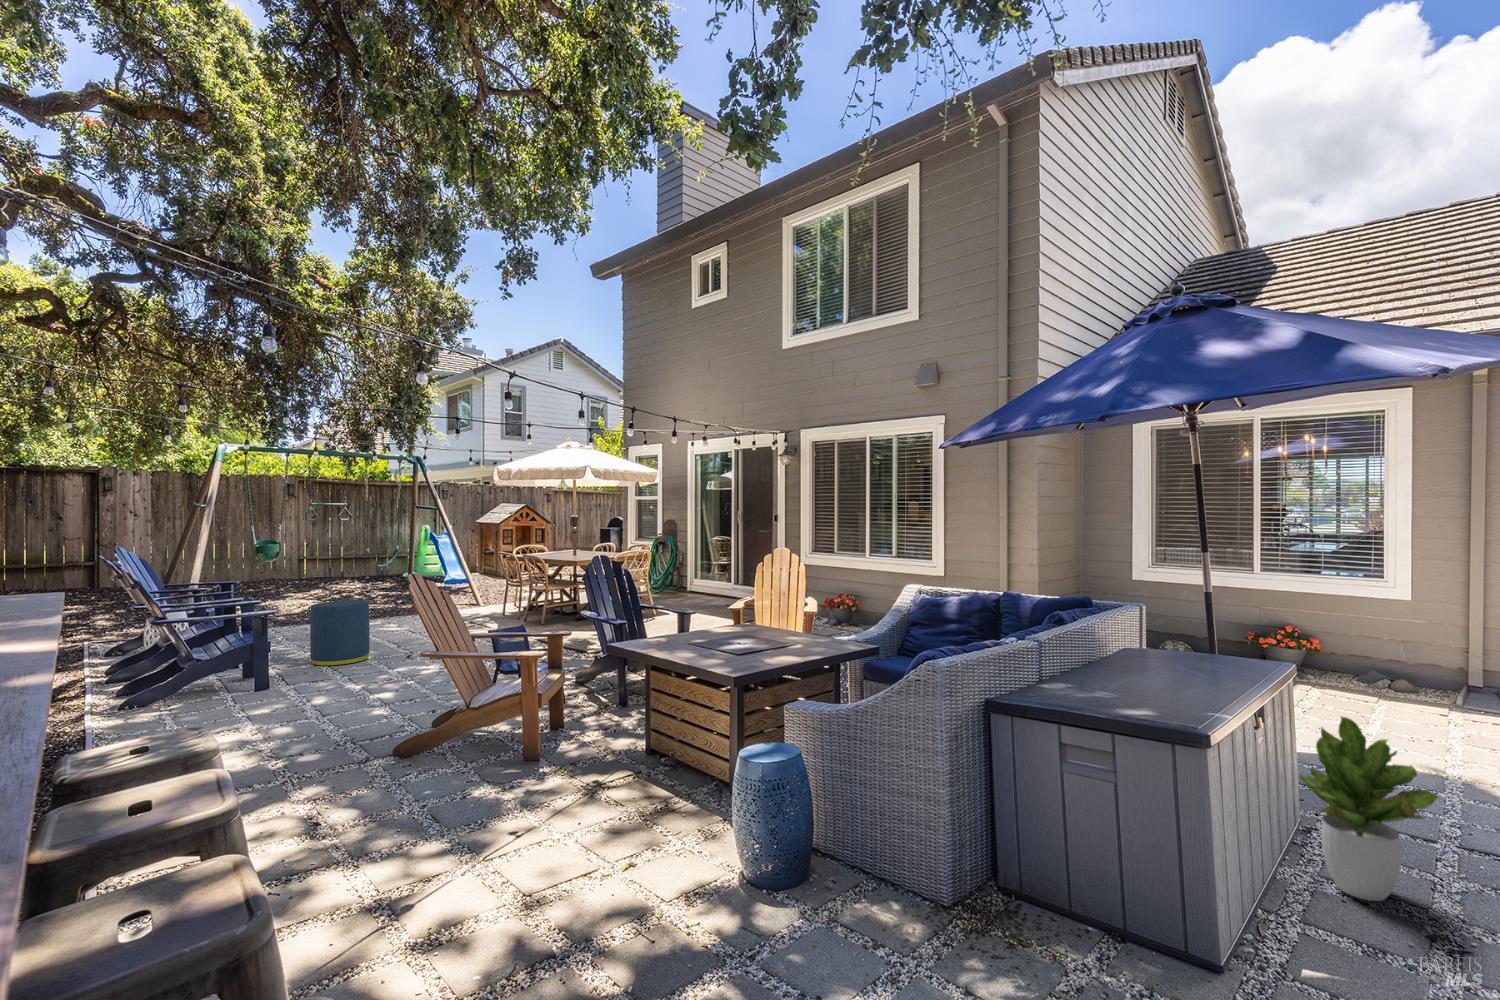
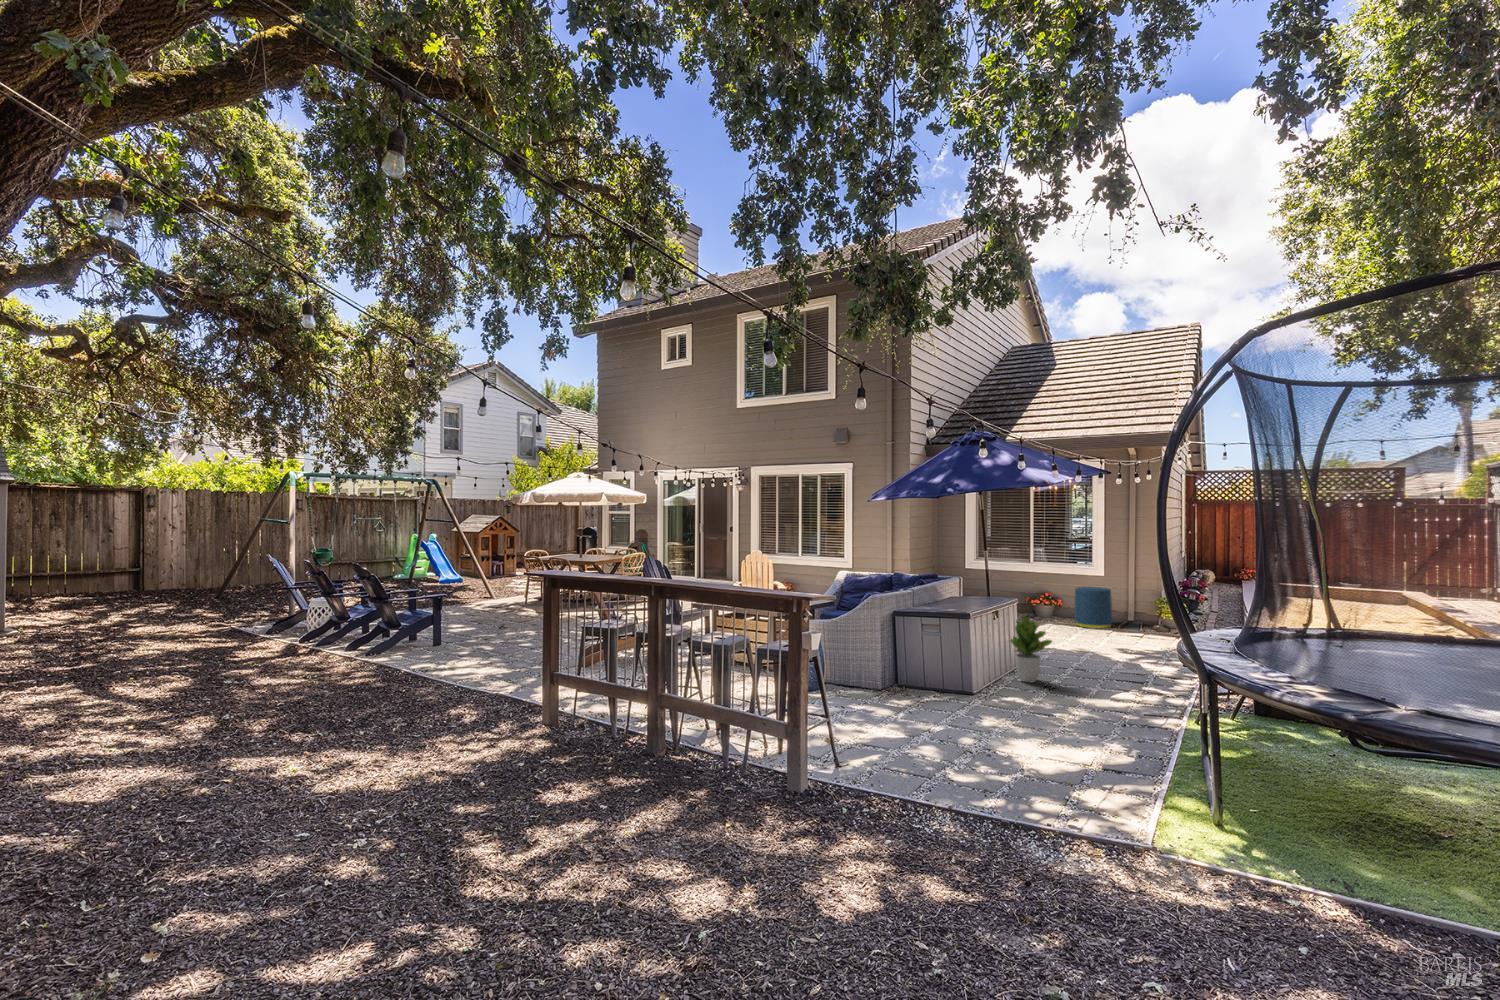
ottoman: present [310,600,370,666] -> present [1075,587,1112,628]

